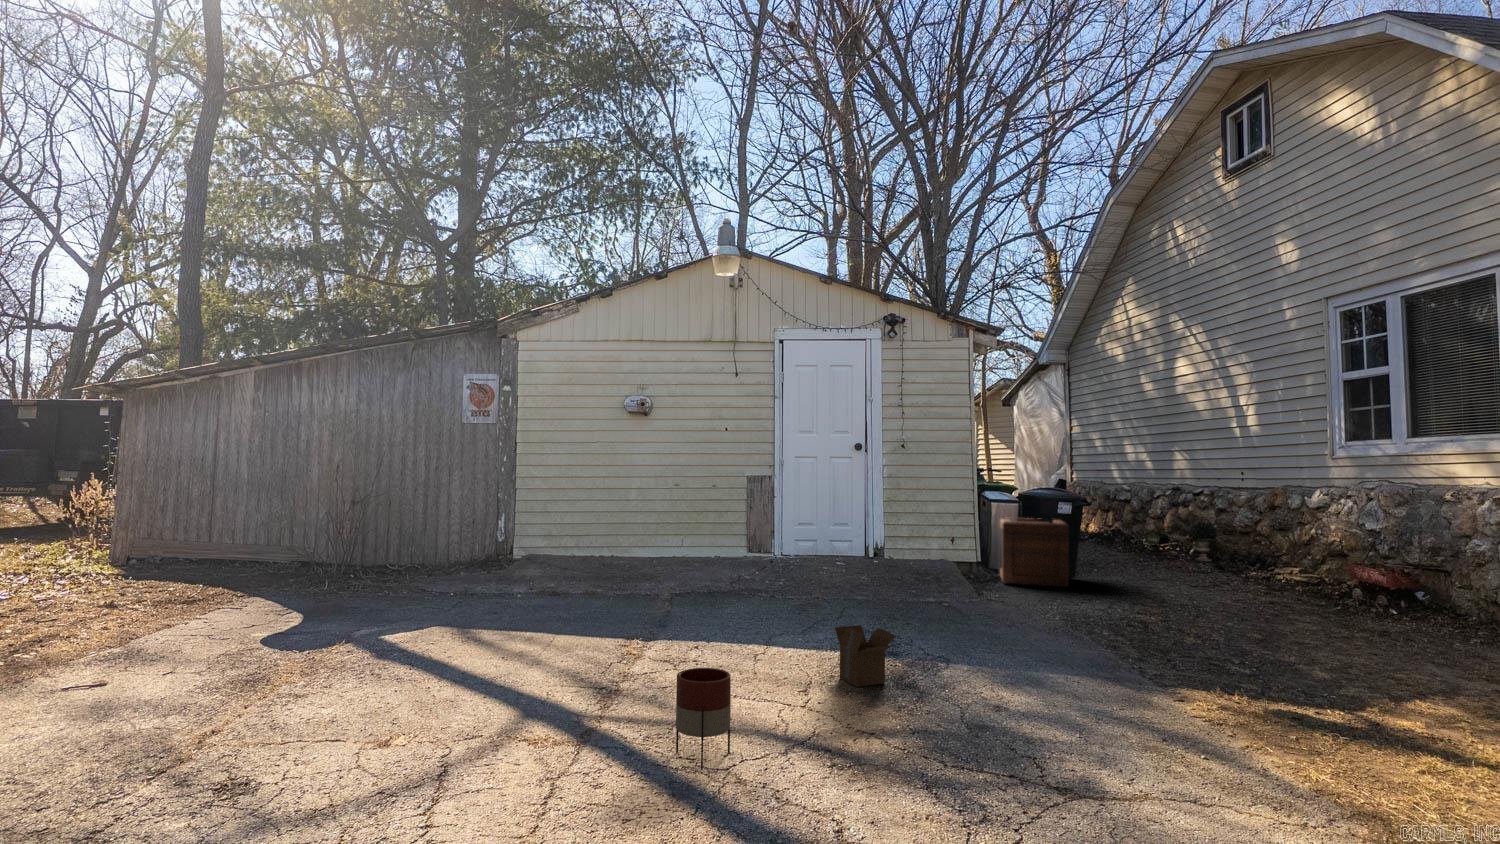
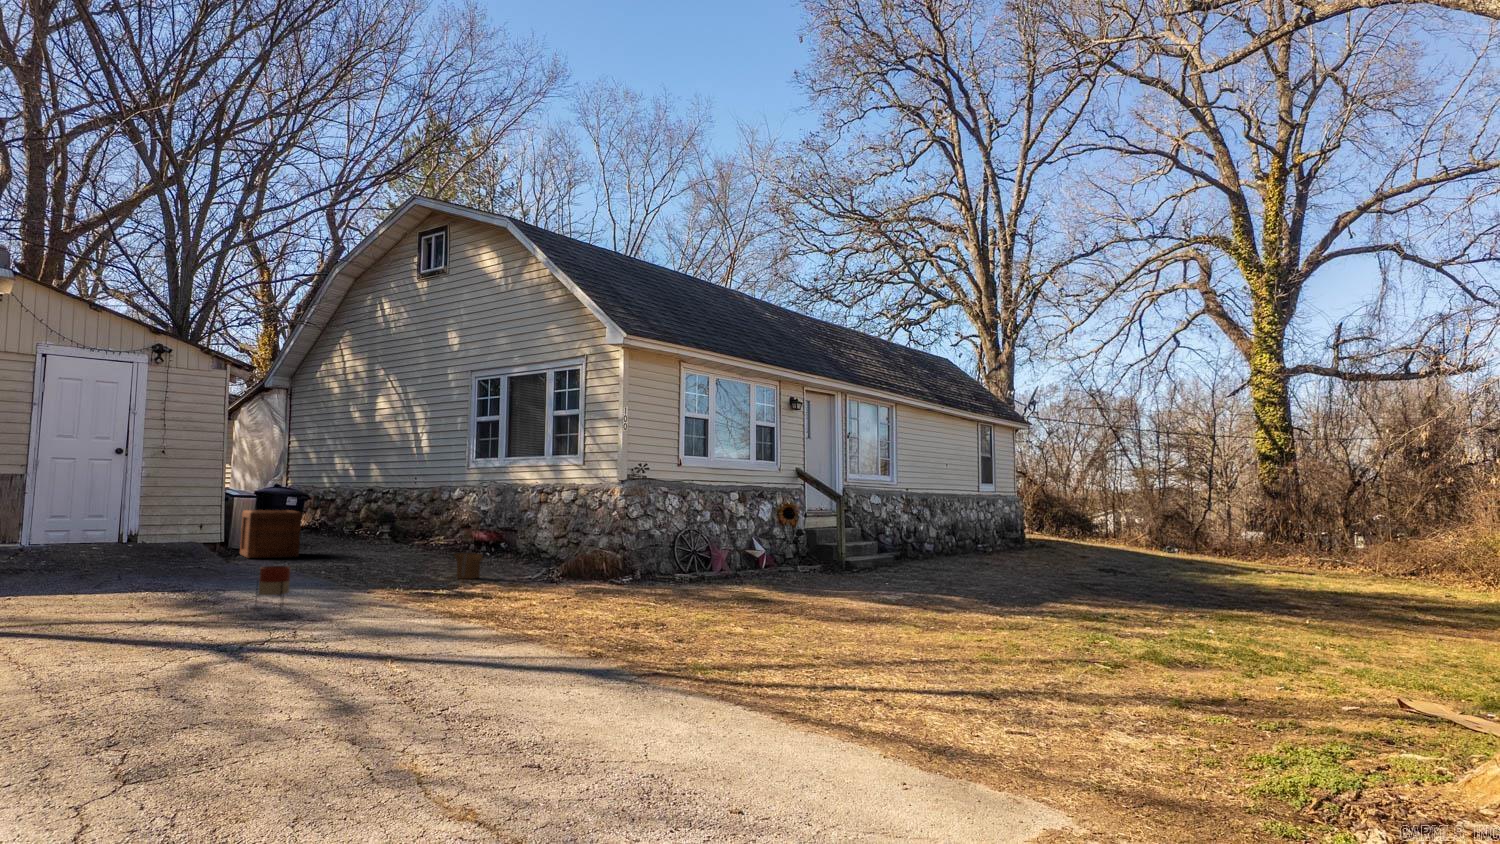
cardboard box: present [835,625,896,687] -> present [454,553,484,579]
planter: present [676,668,731,770] -> present [256,566,290,599]

